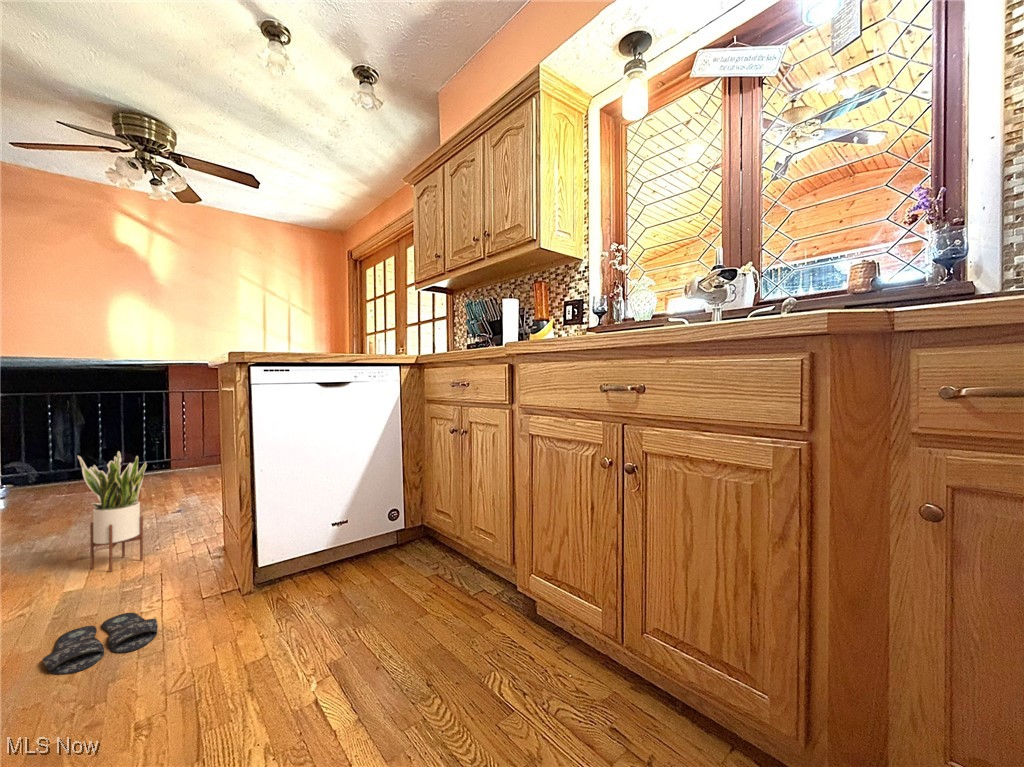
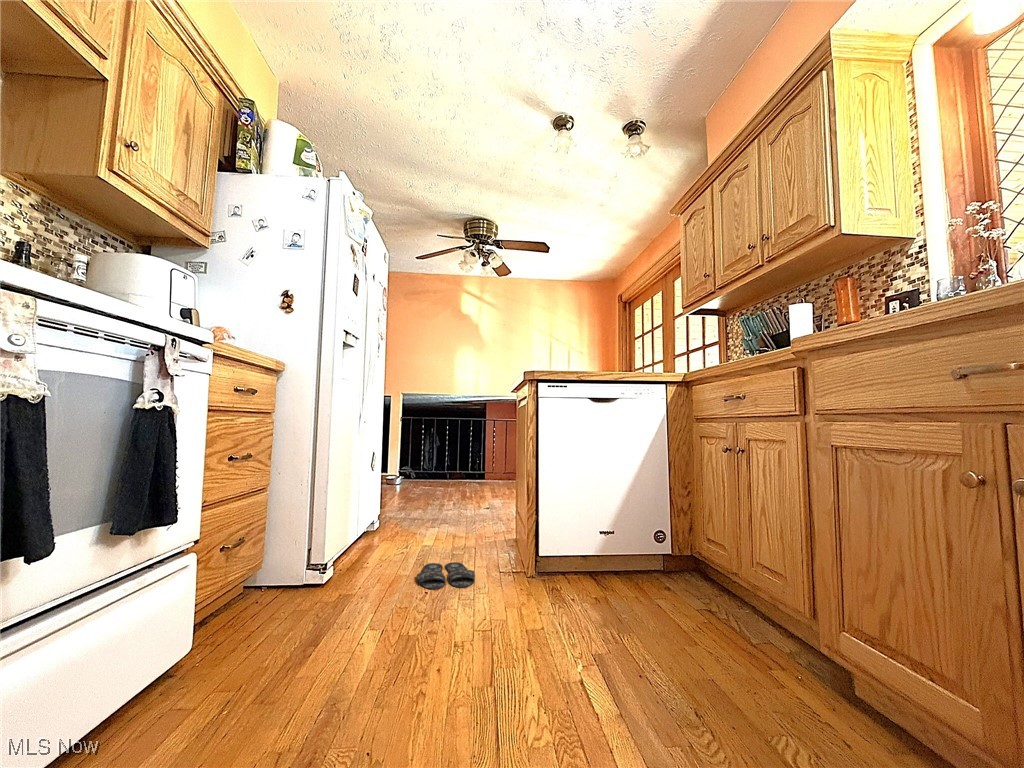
potted plant: present [78,451,147,572] -> none [440,449,474,535]

